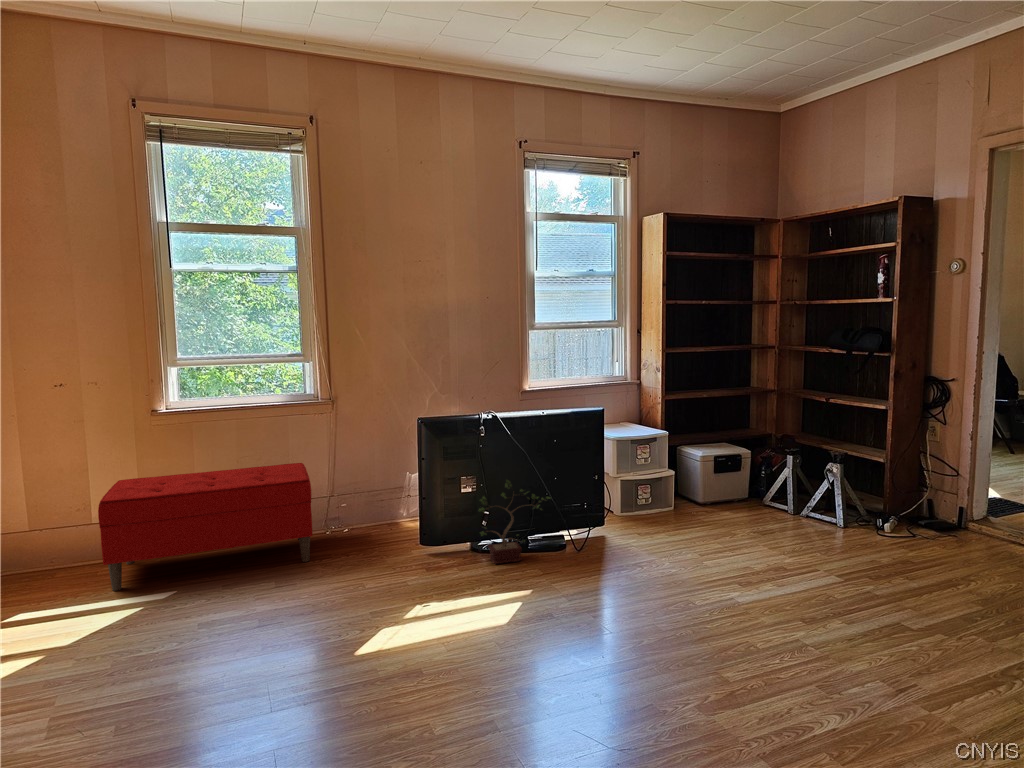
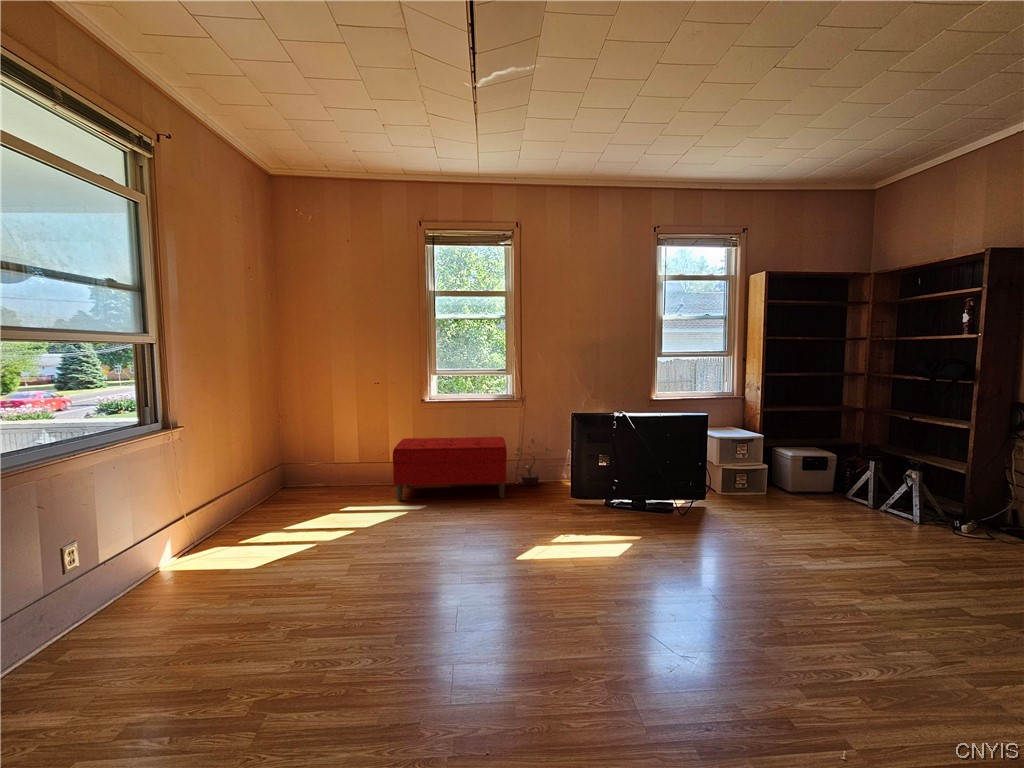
potted plant: present [479,480,550,564] -> present [516,440,554,485]

